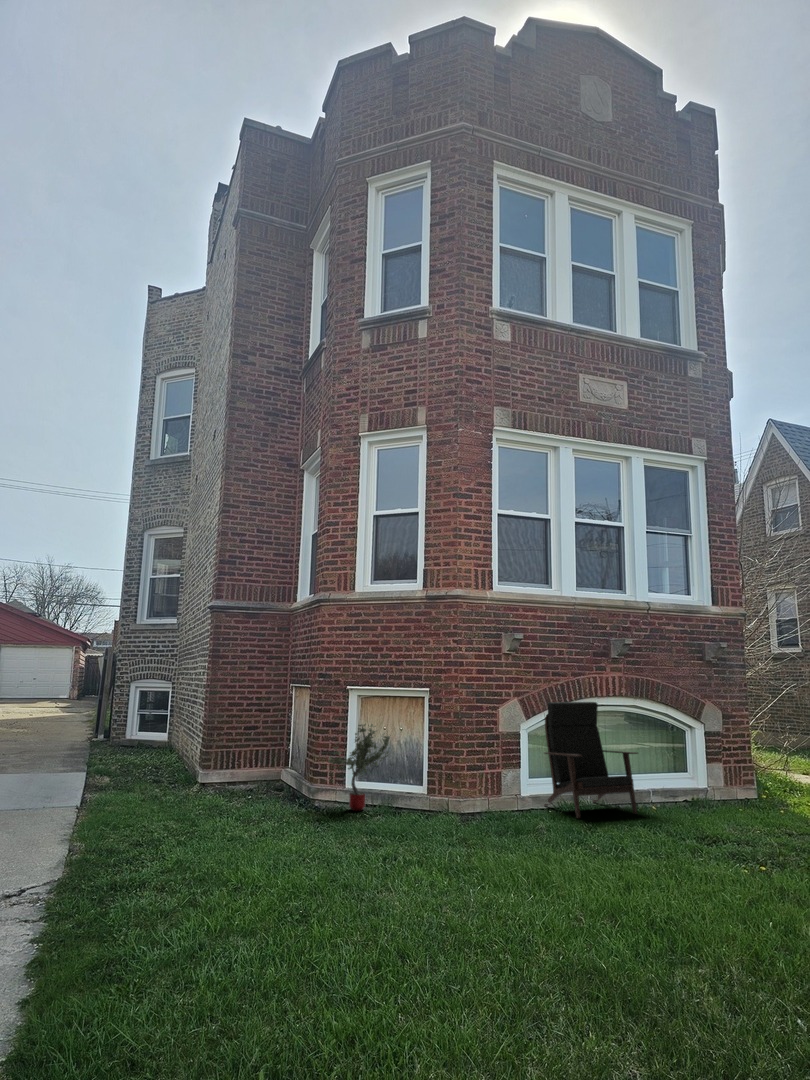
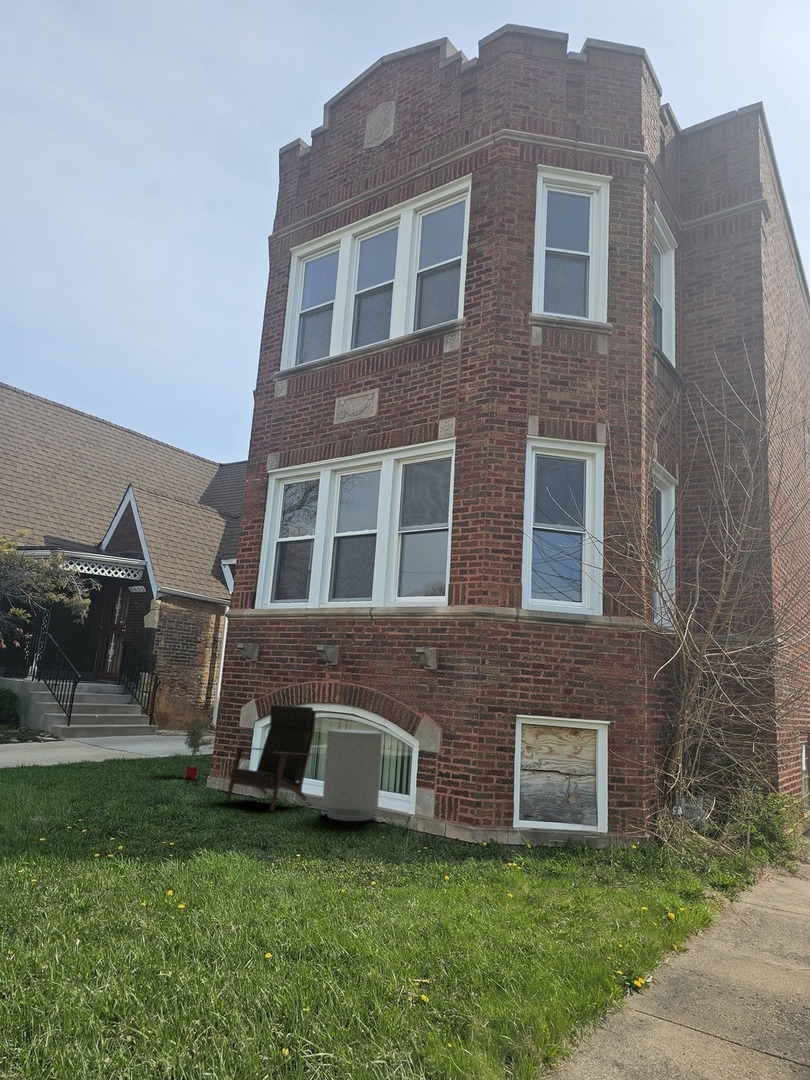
trash can: none [640,719,699,807] -> present [322,729,382,821]

